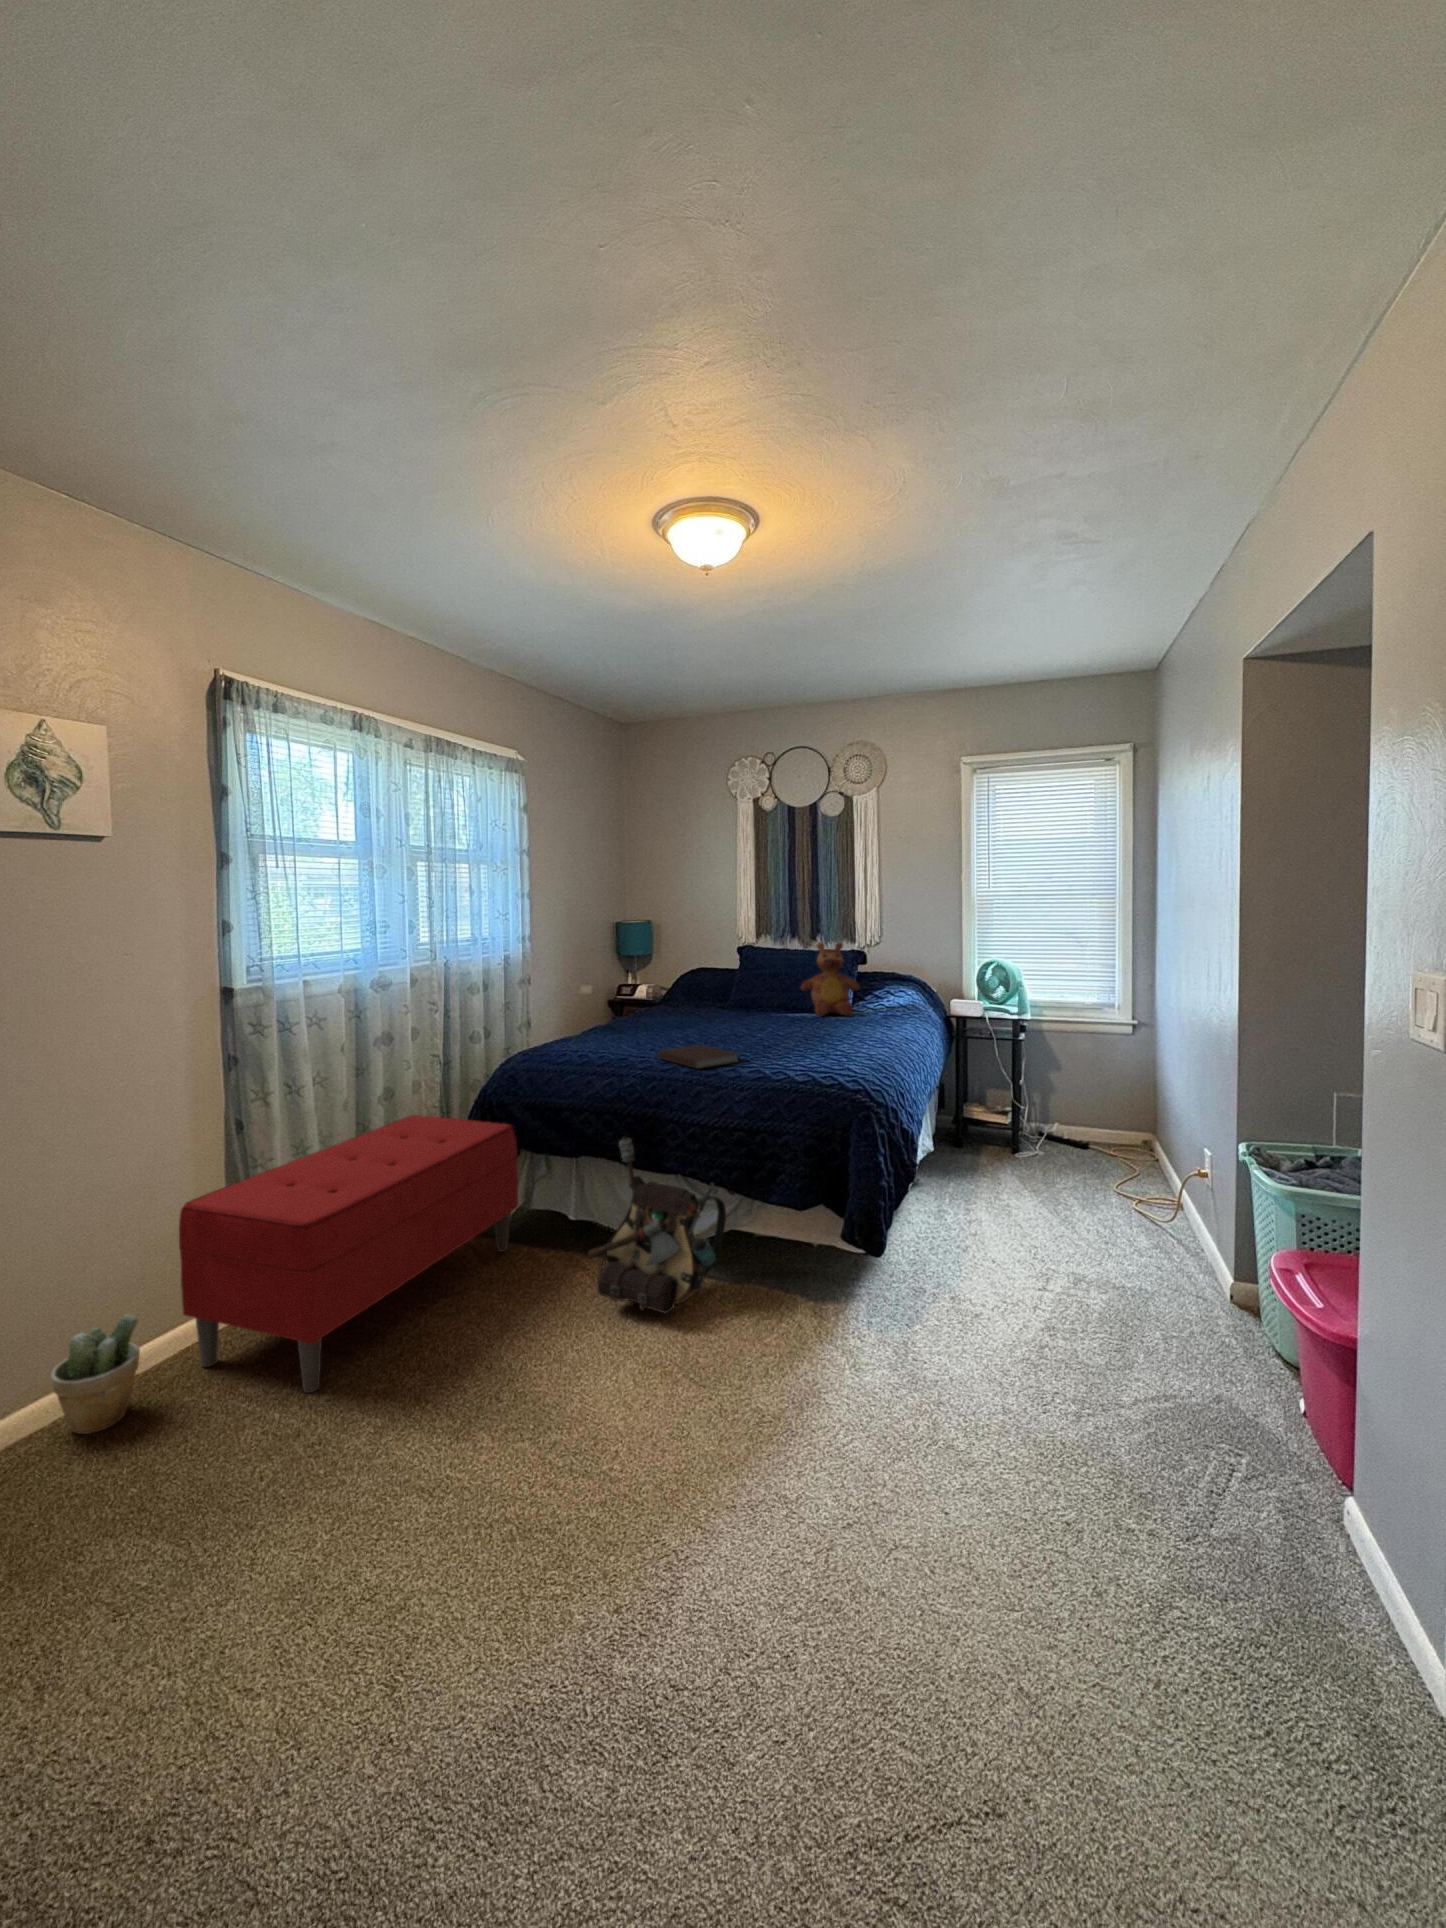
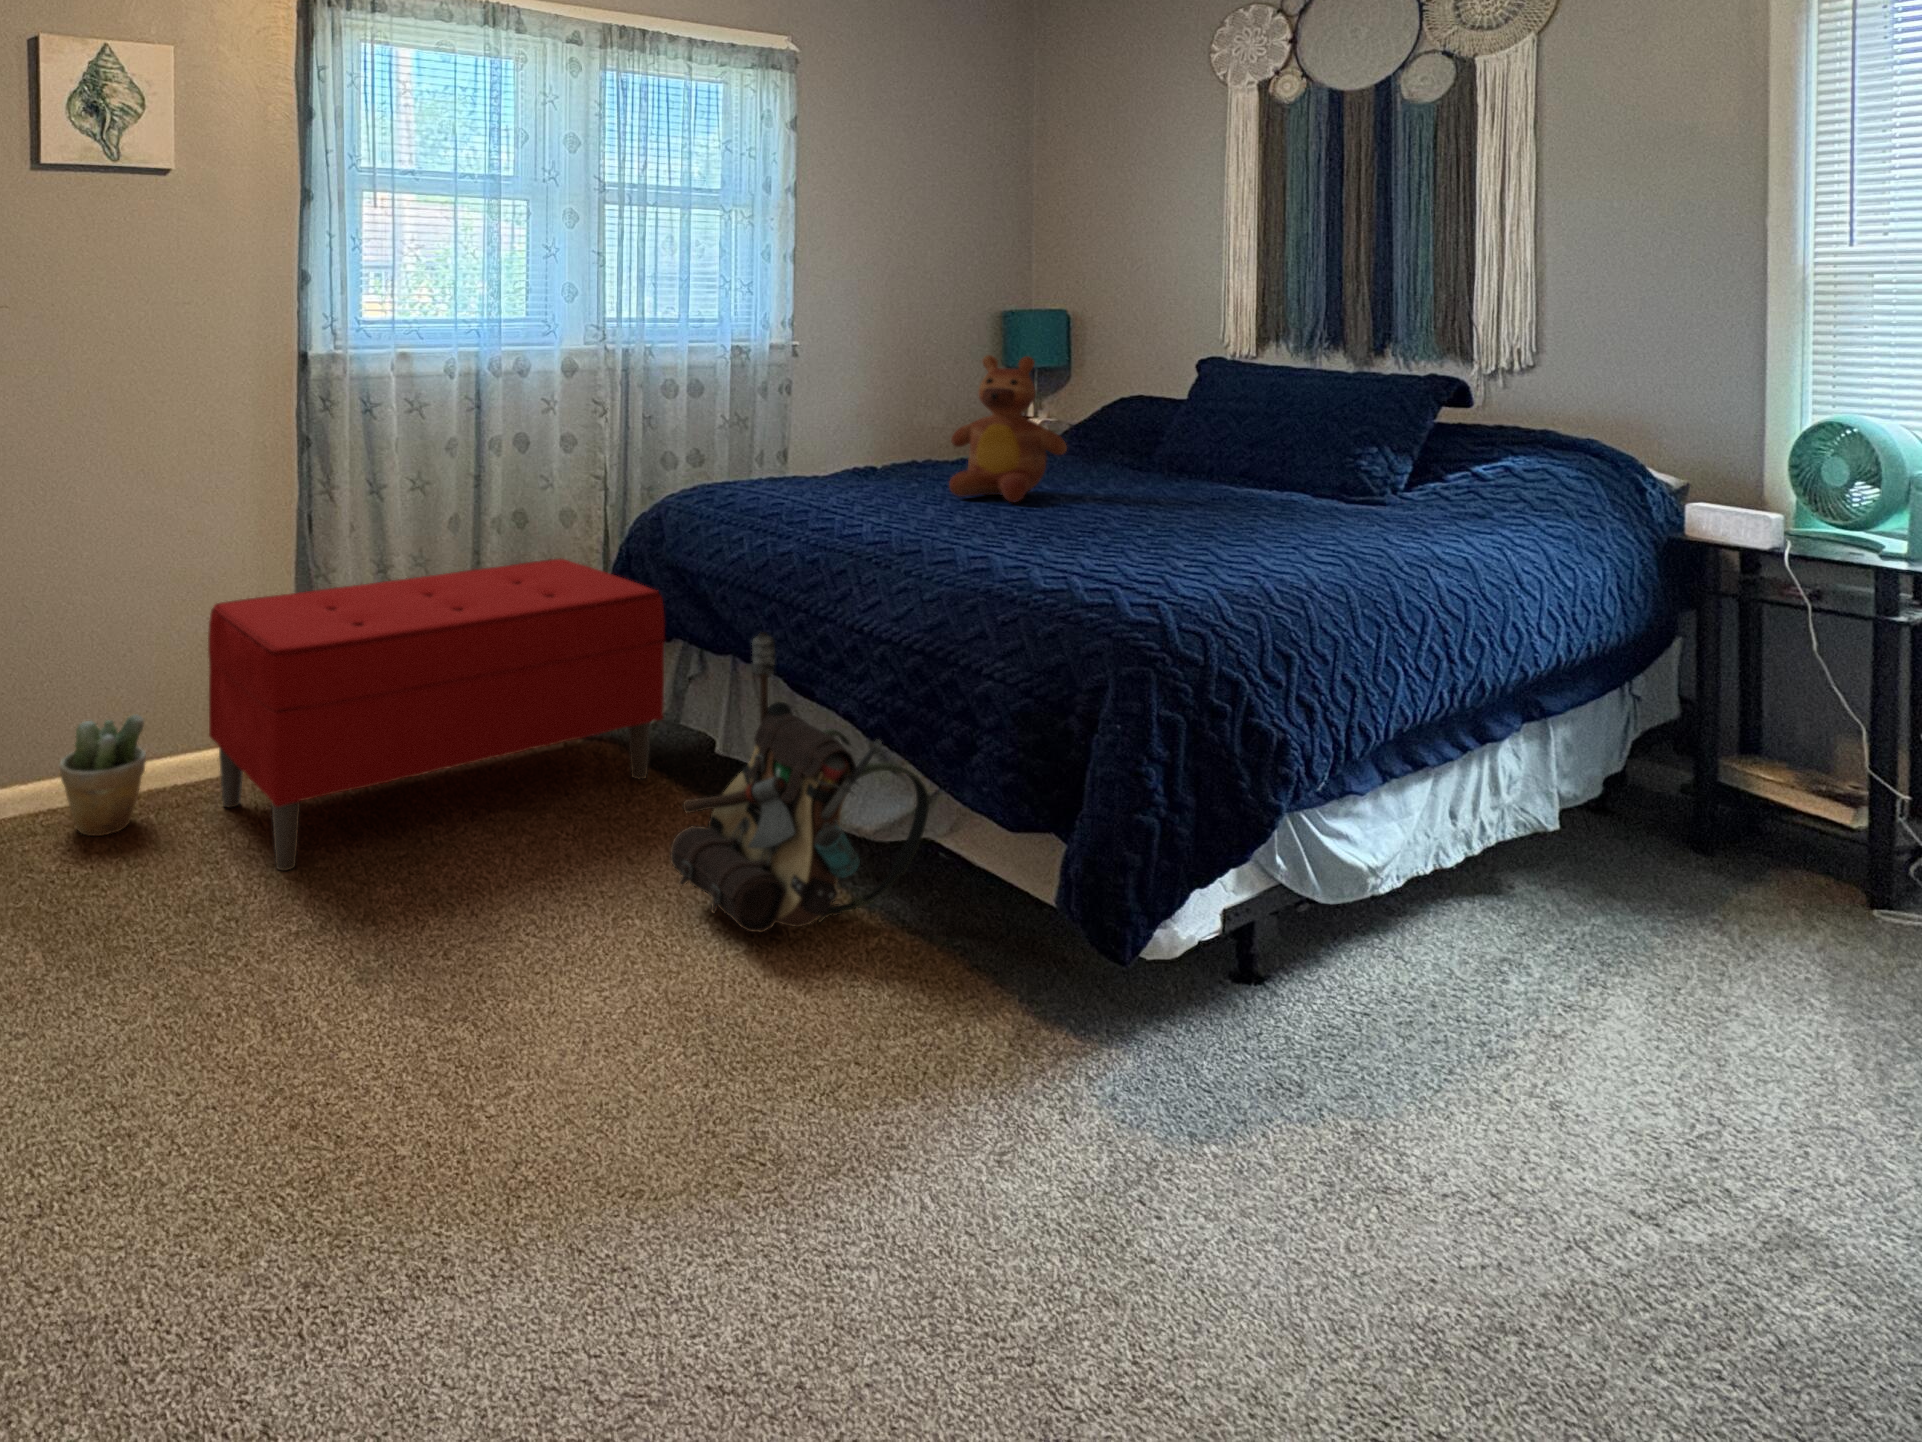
teddy bear: present [801,942,859,1016] -> present [949,355,1067,502]
notebook: present [657,1045,738,1069] -> none [873,508,1002,544]

